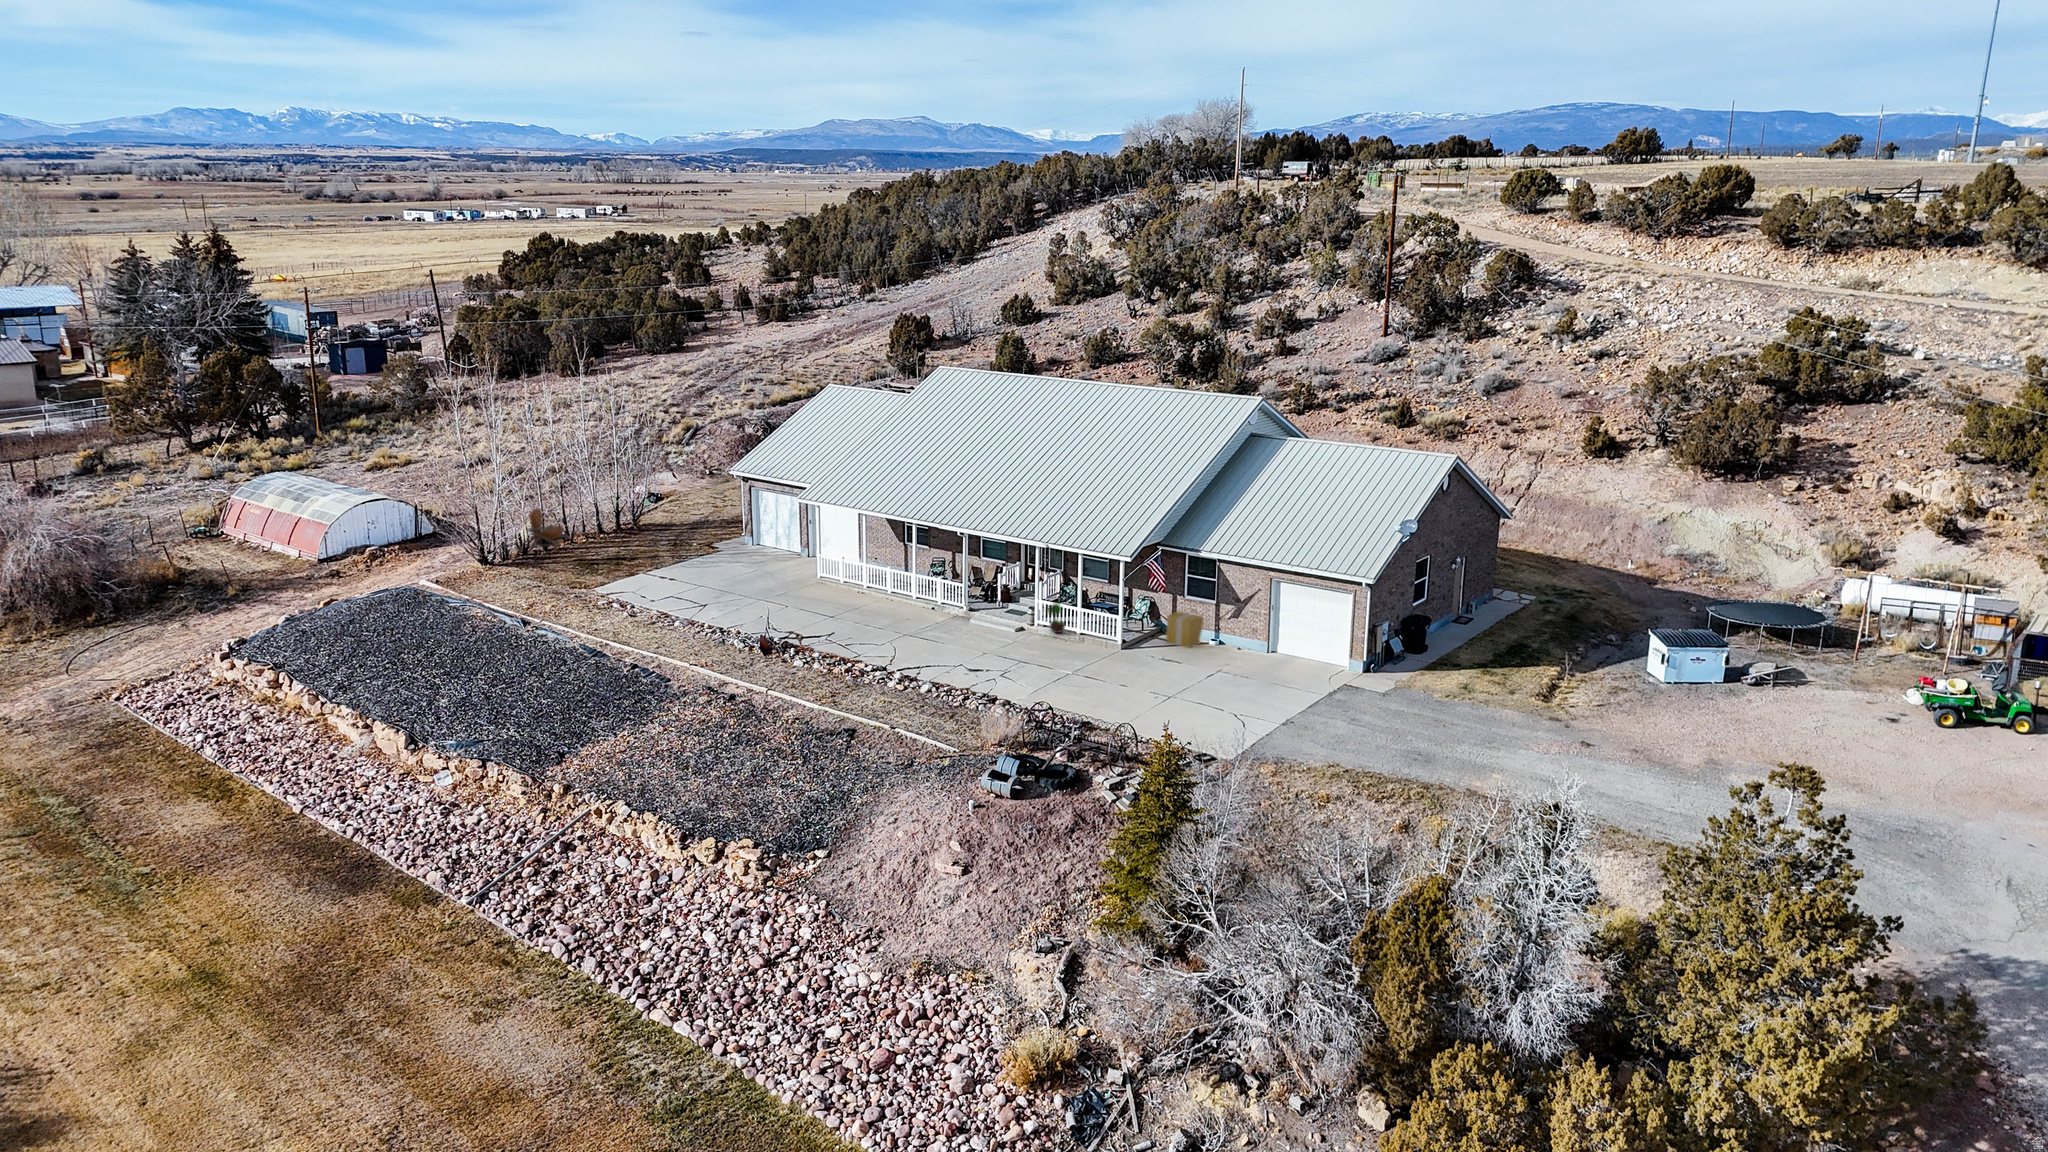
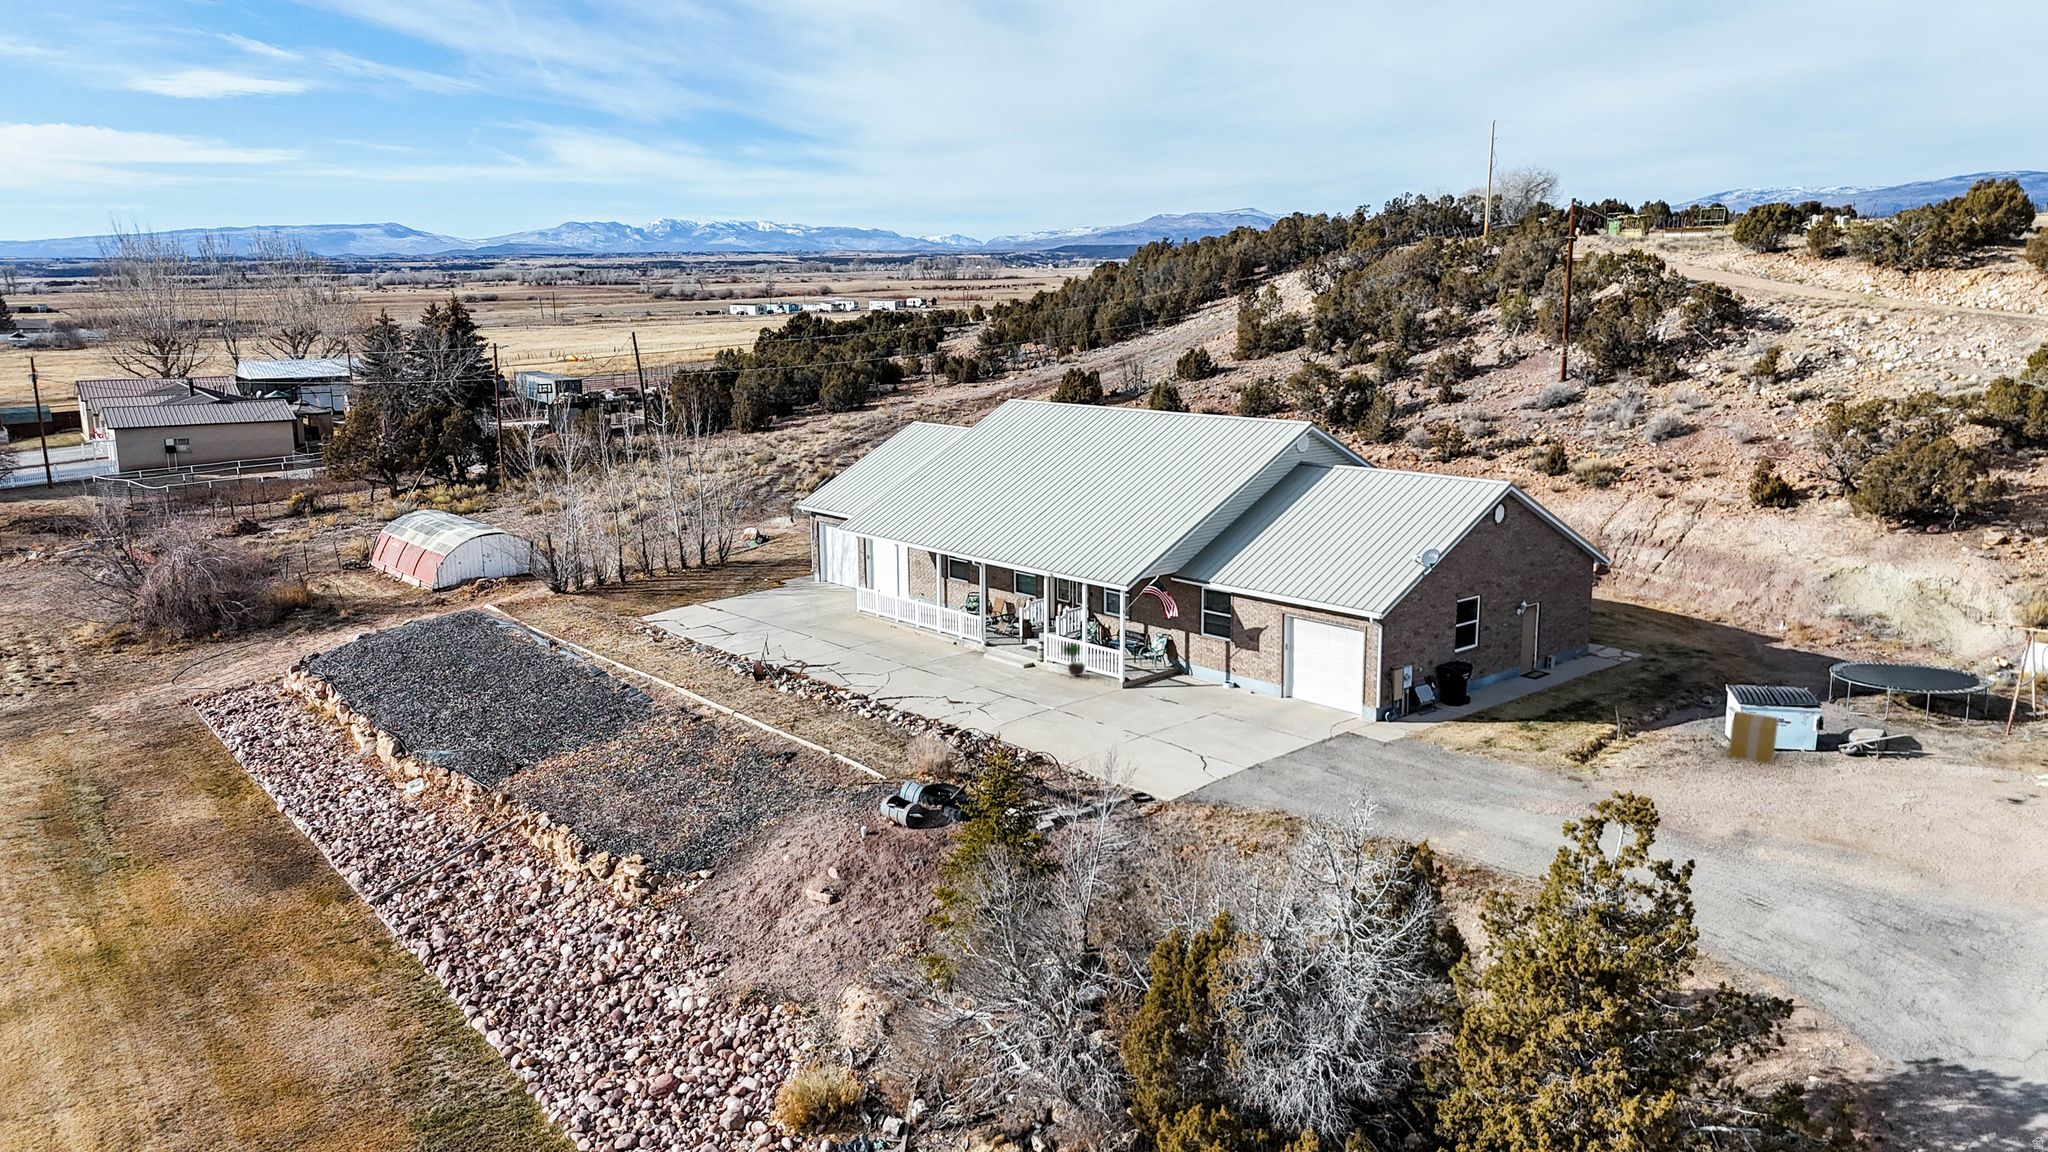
lounge chair: present [528,508,565,546] -> none [612,548,653,585]
cardboard box: present [1166,611,1203,648] -> present [1729,711,1778,764]

